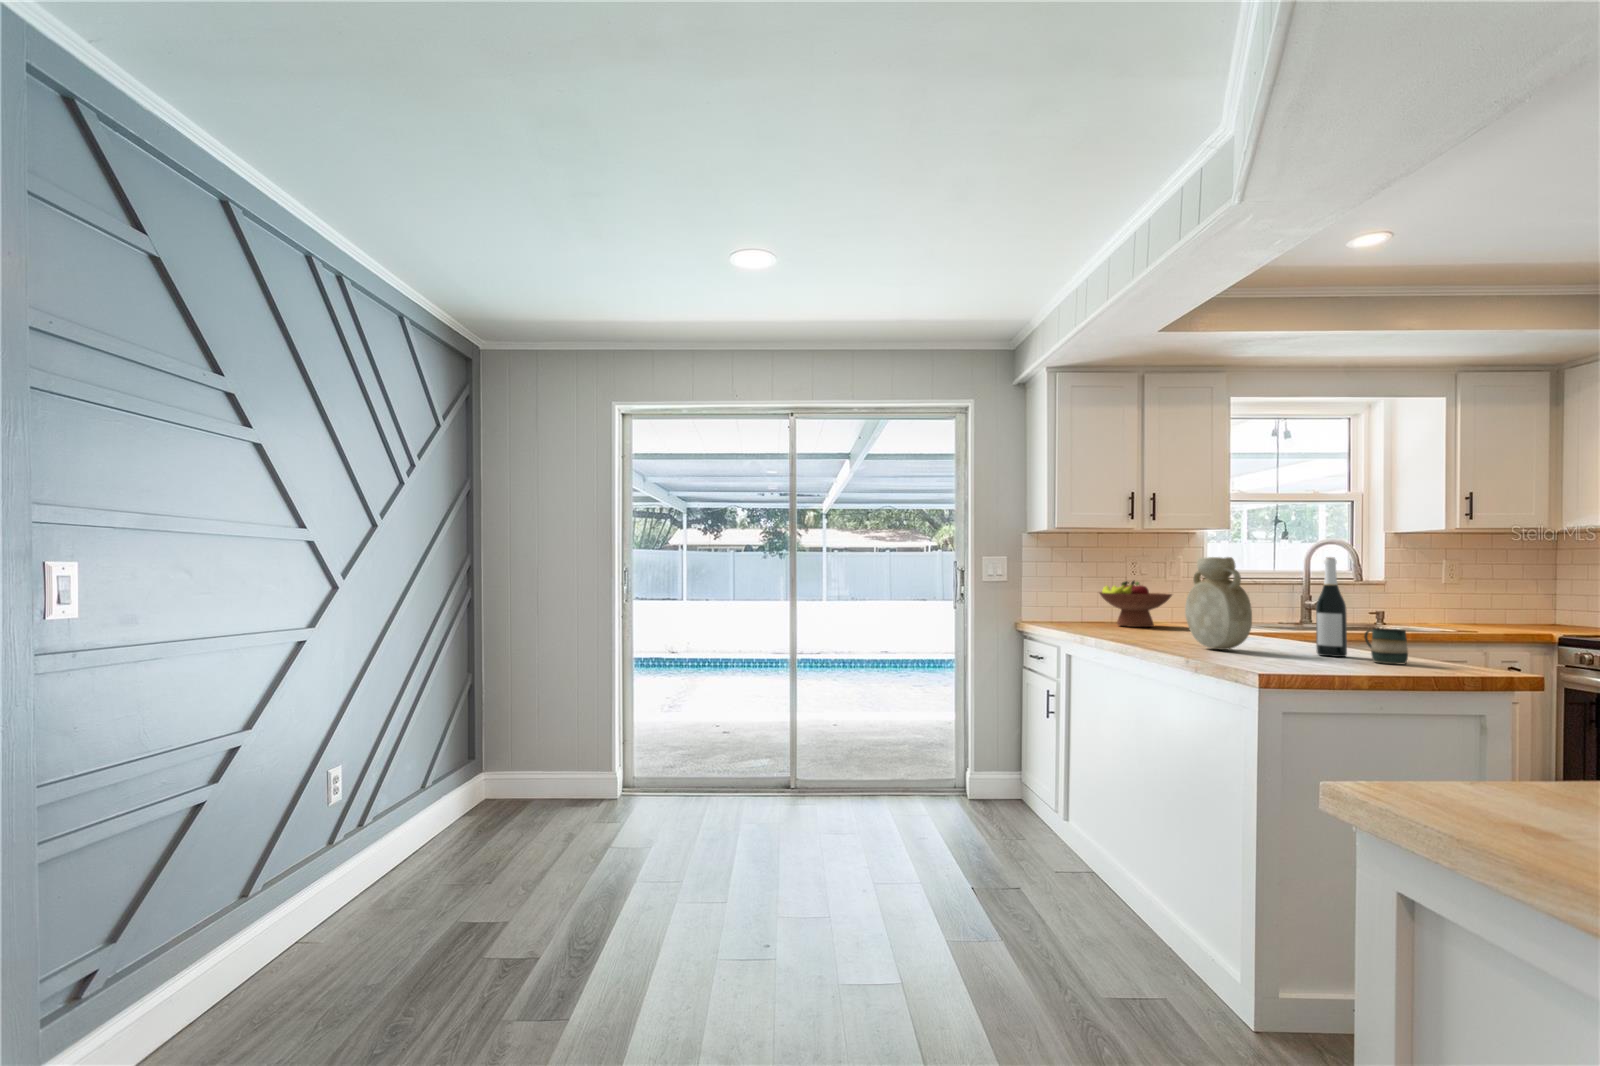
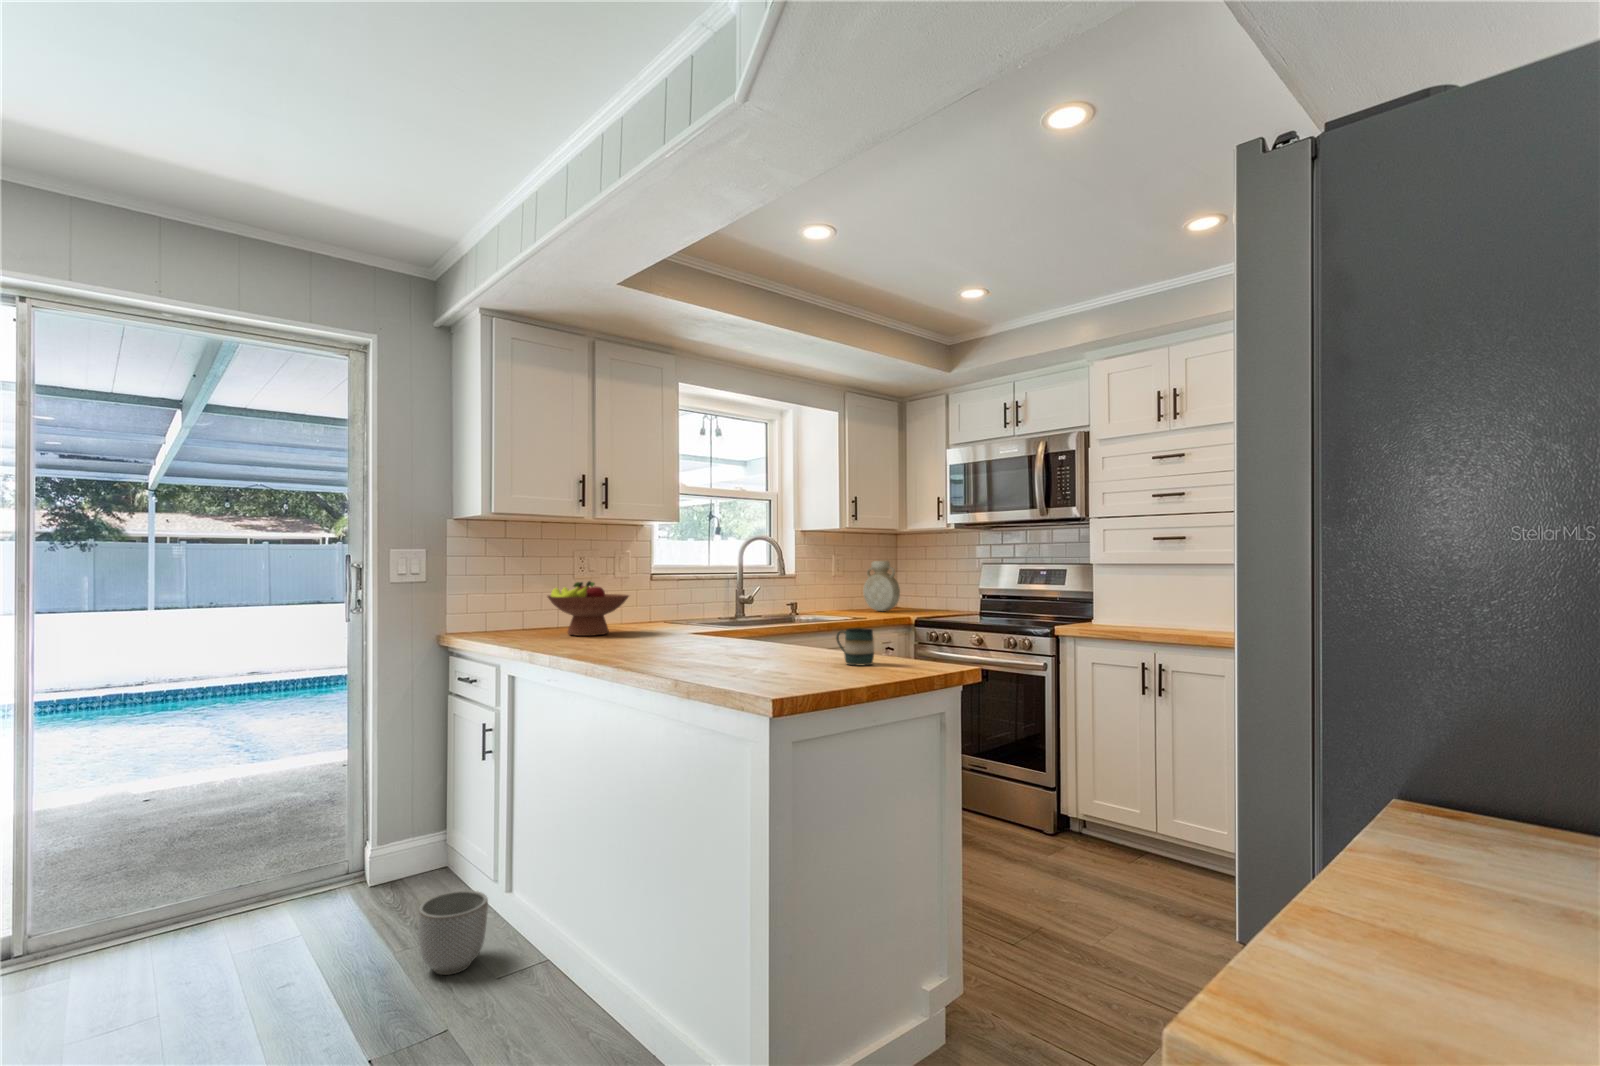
vase: present [1185,557,1252,650] -> present [863,561,900,611]
wine bottle: present [1316,557,1347,657] -> none [792,555,819,661]
planter: none [1000,808,1050,867] -> present [418,890,488,975]

